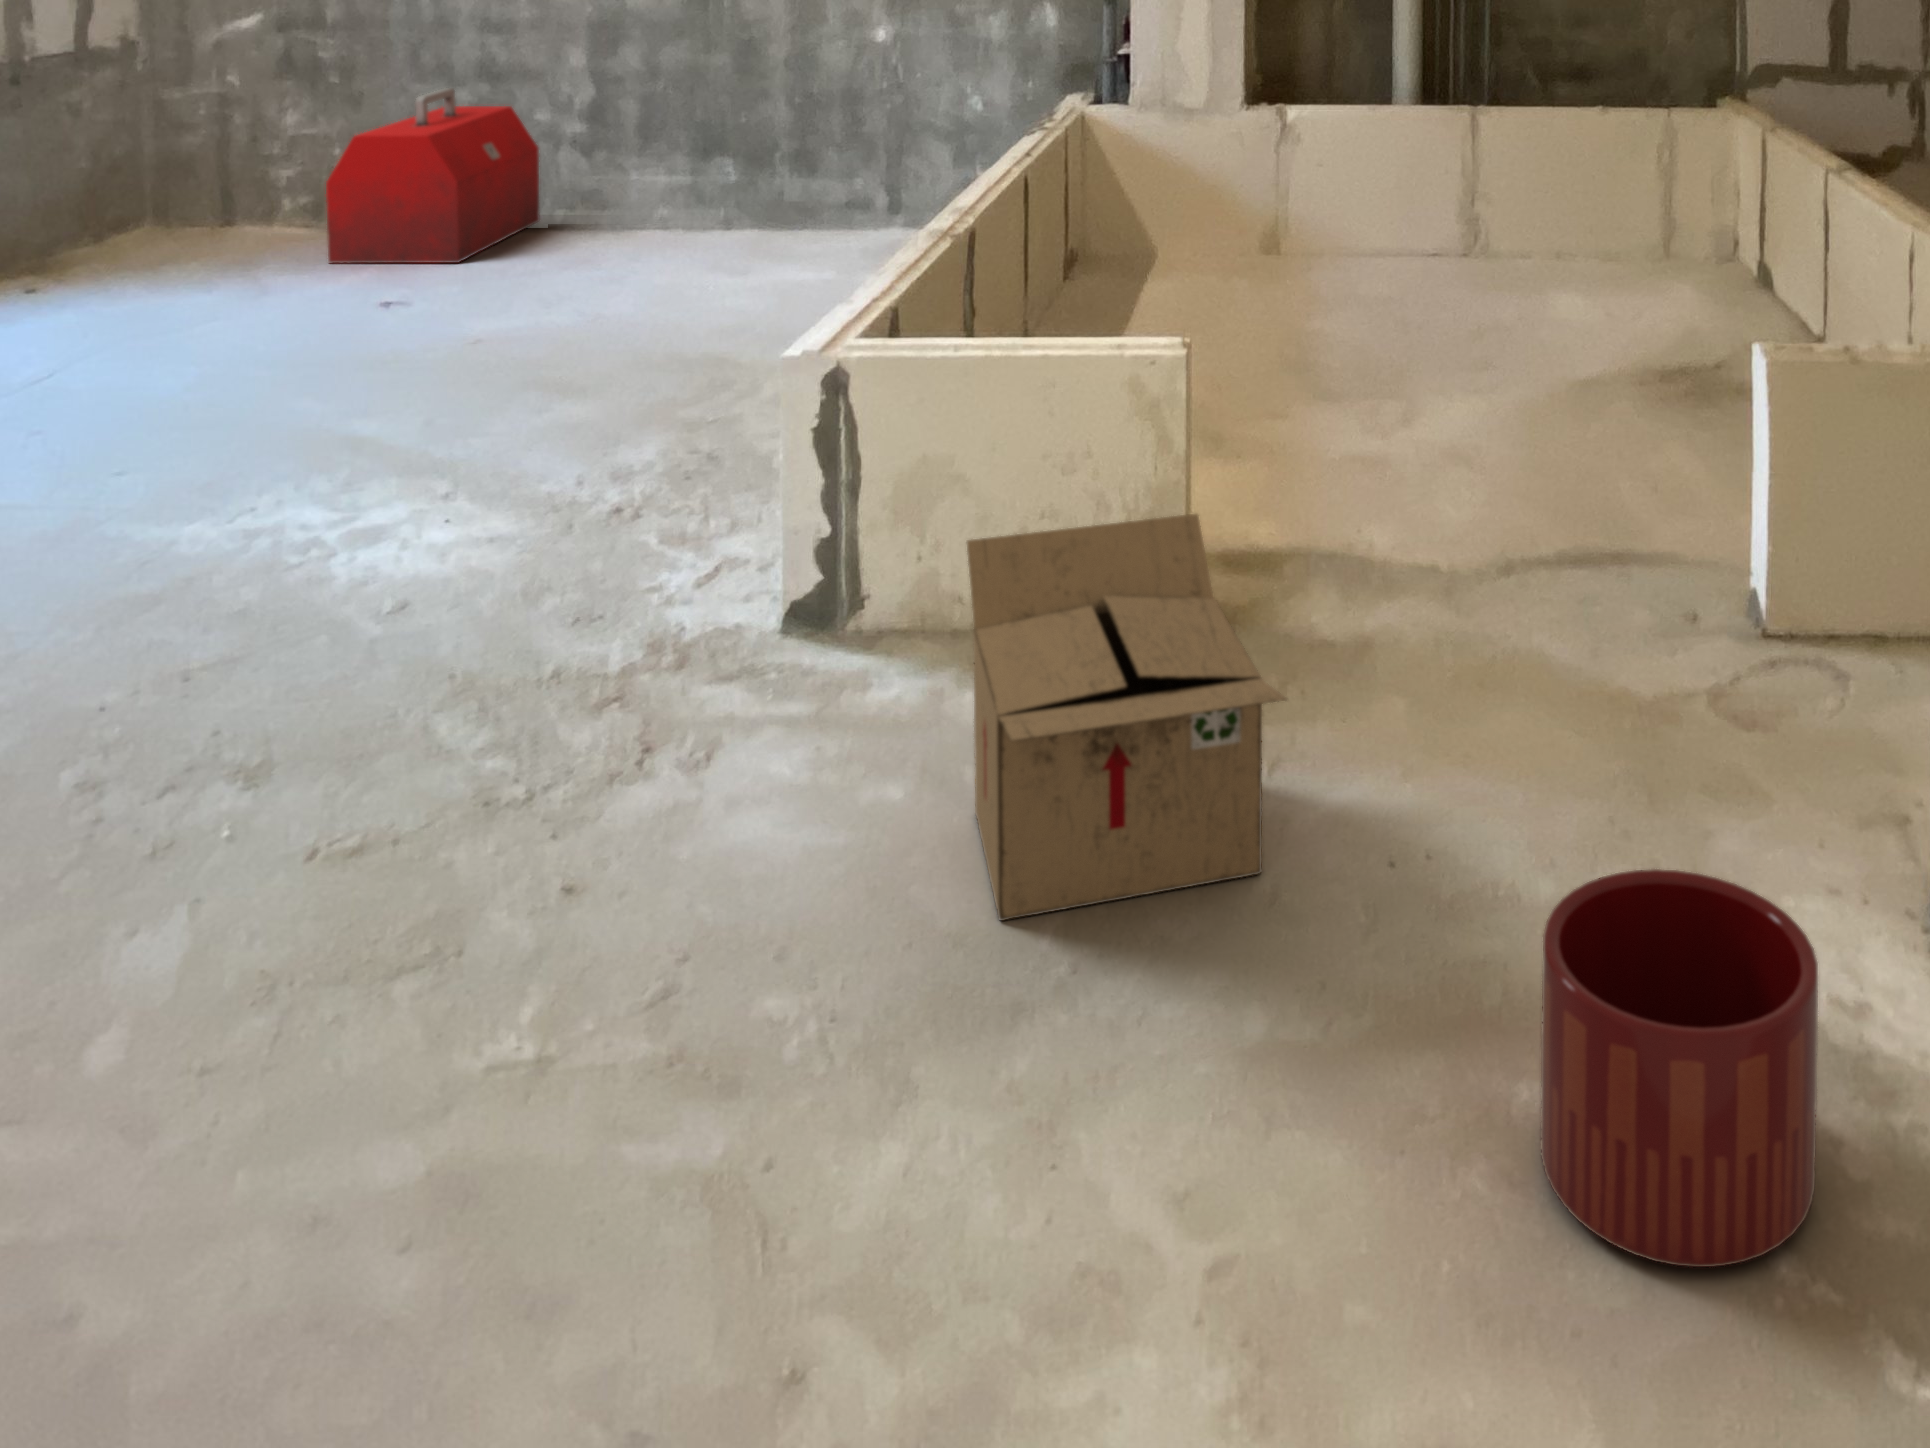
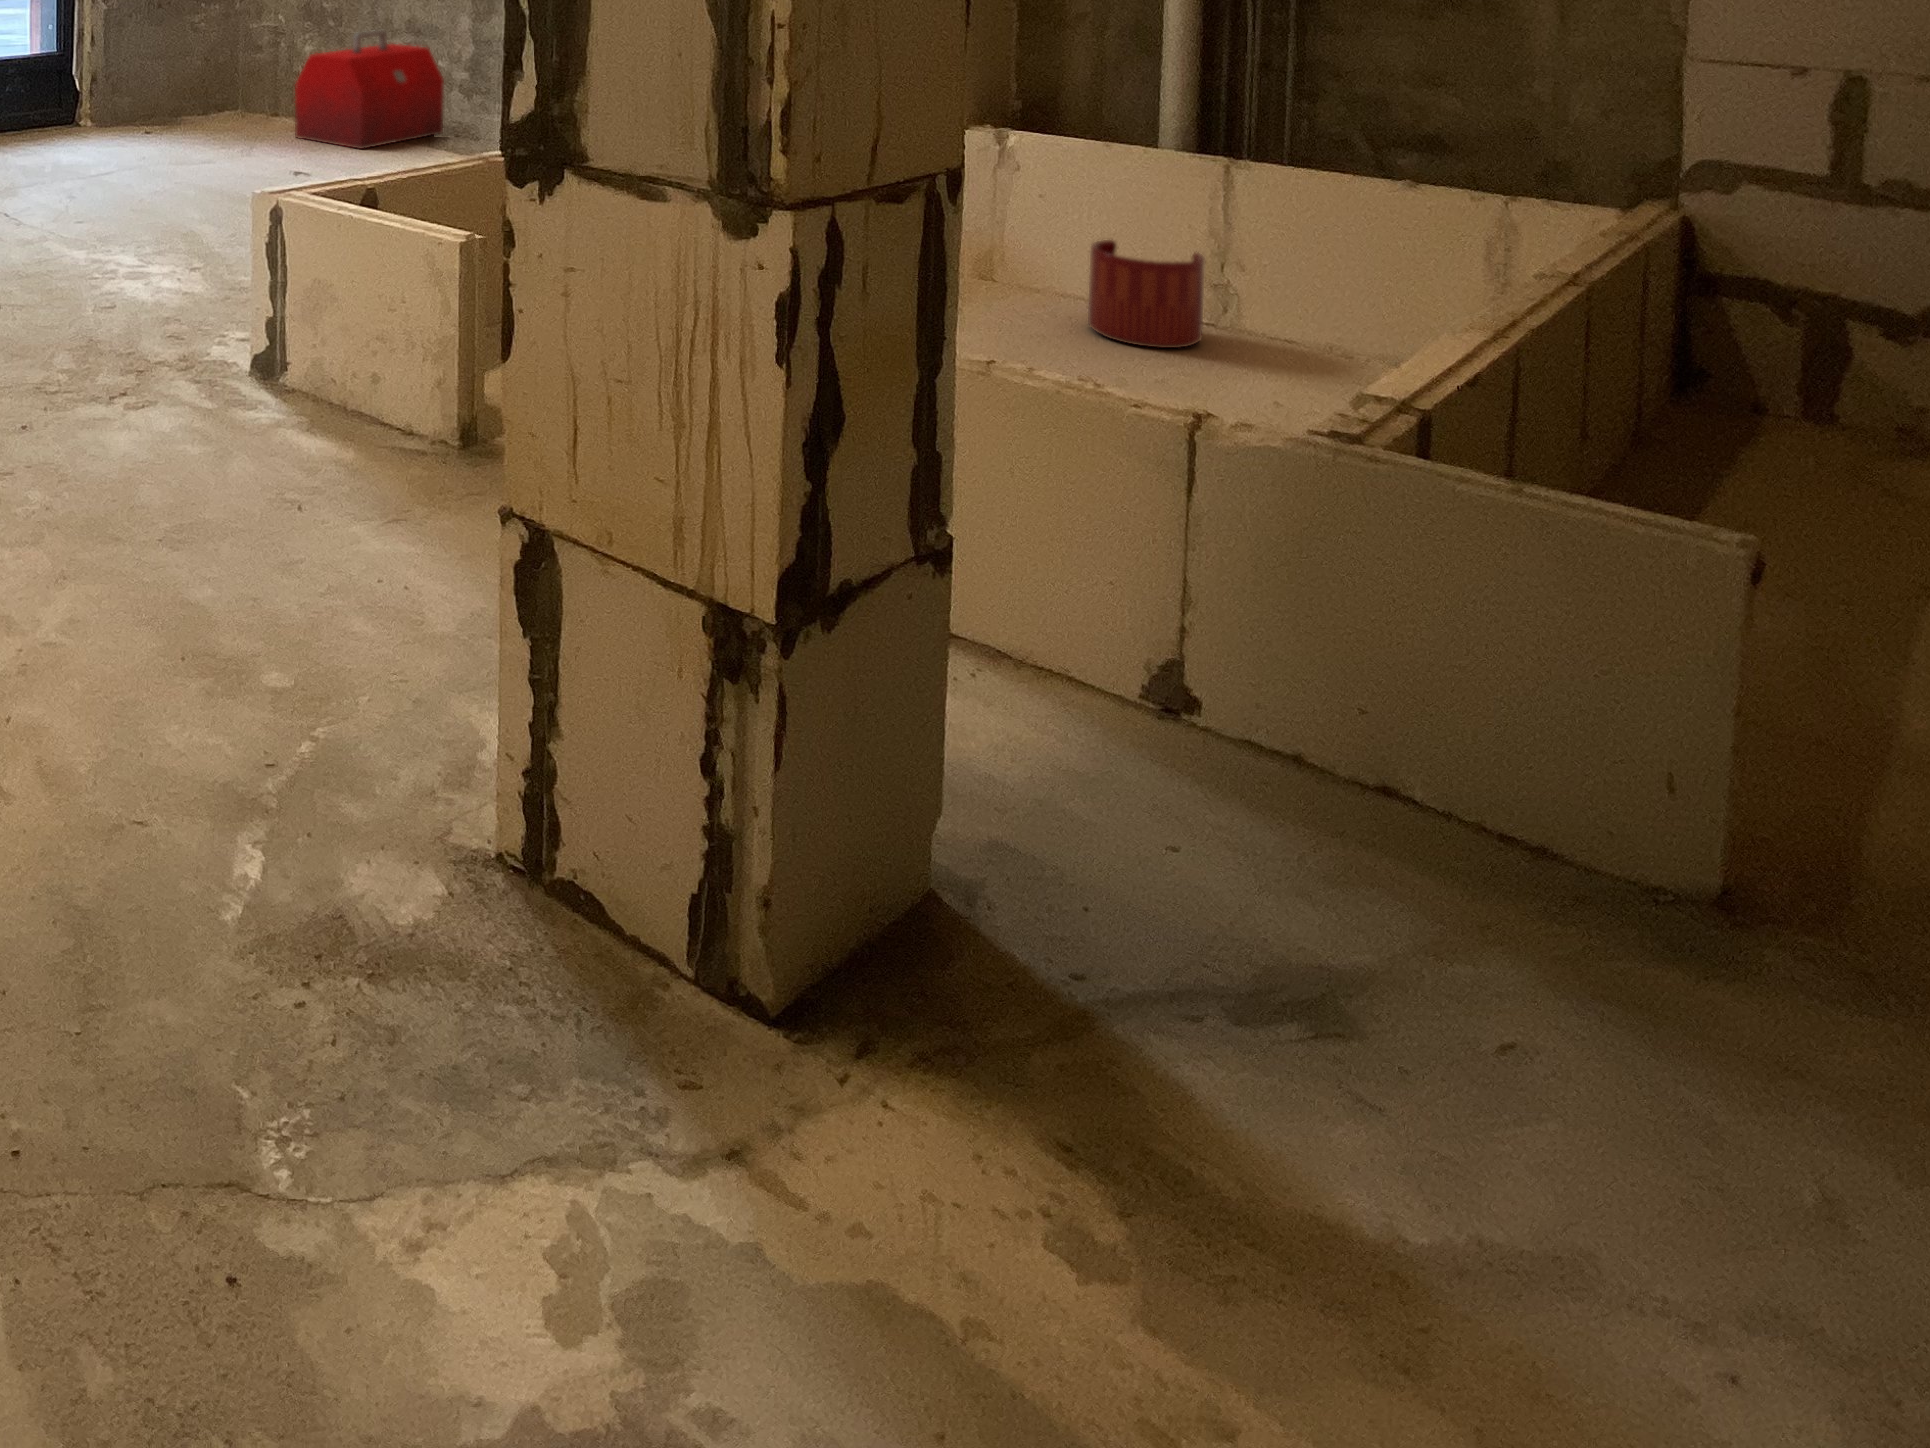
cardboard box: present [967,514,1286,921] -> none [108,300,360,543]
planter: present [1540,869,1818,1267] -> present [1088,240,1205,348]

